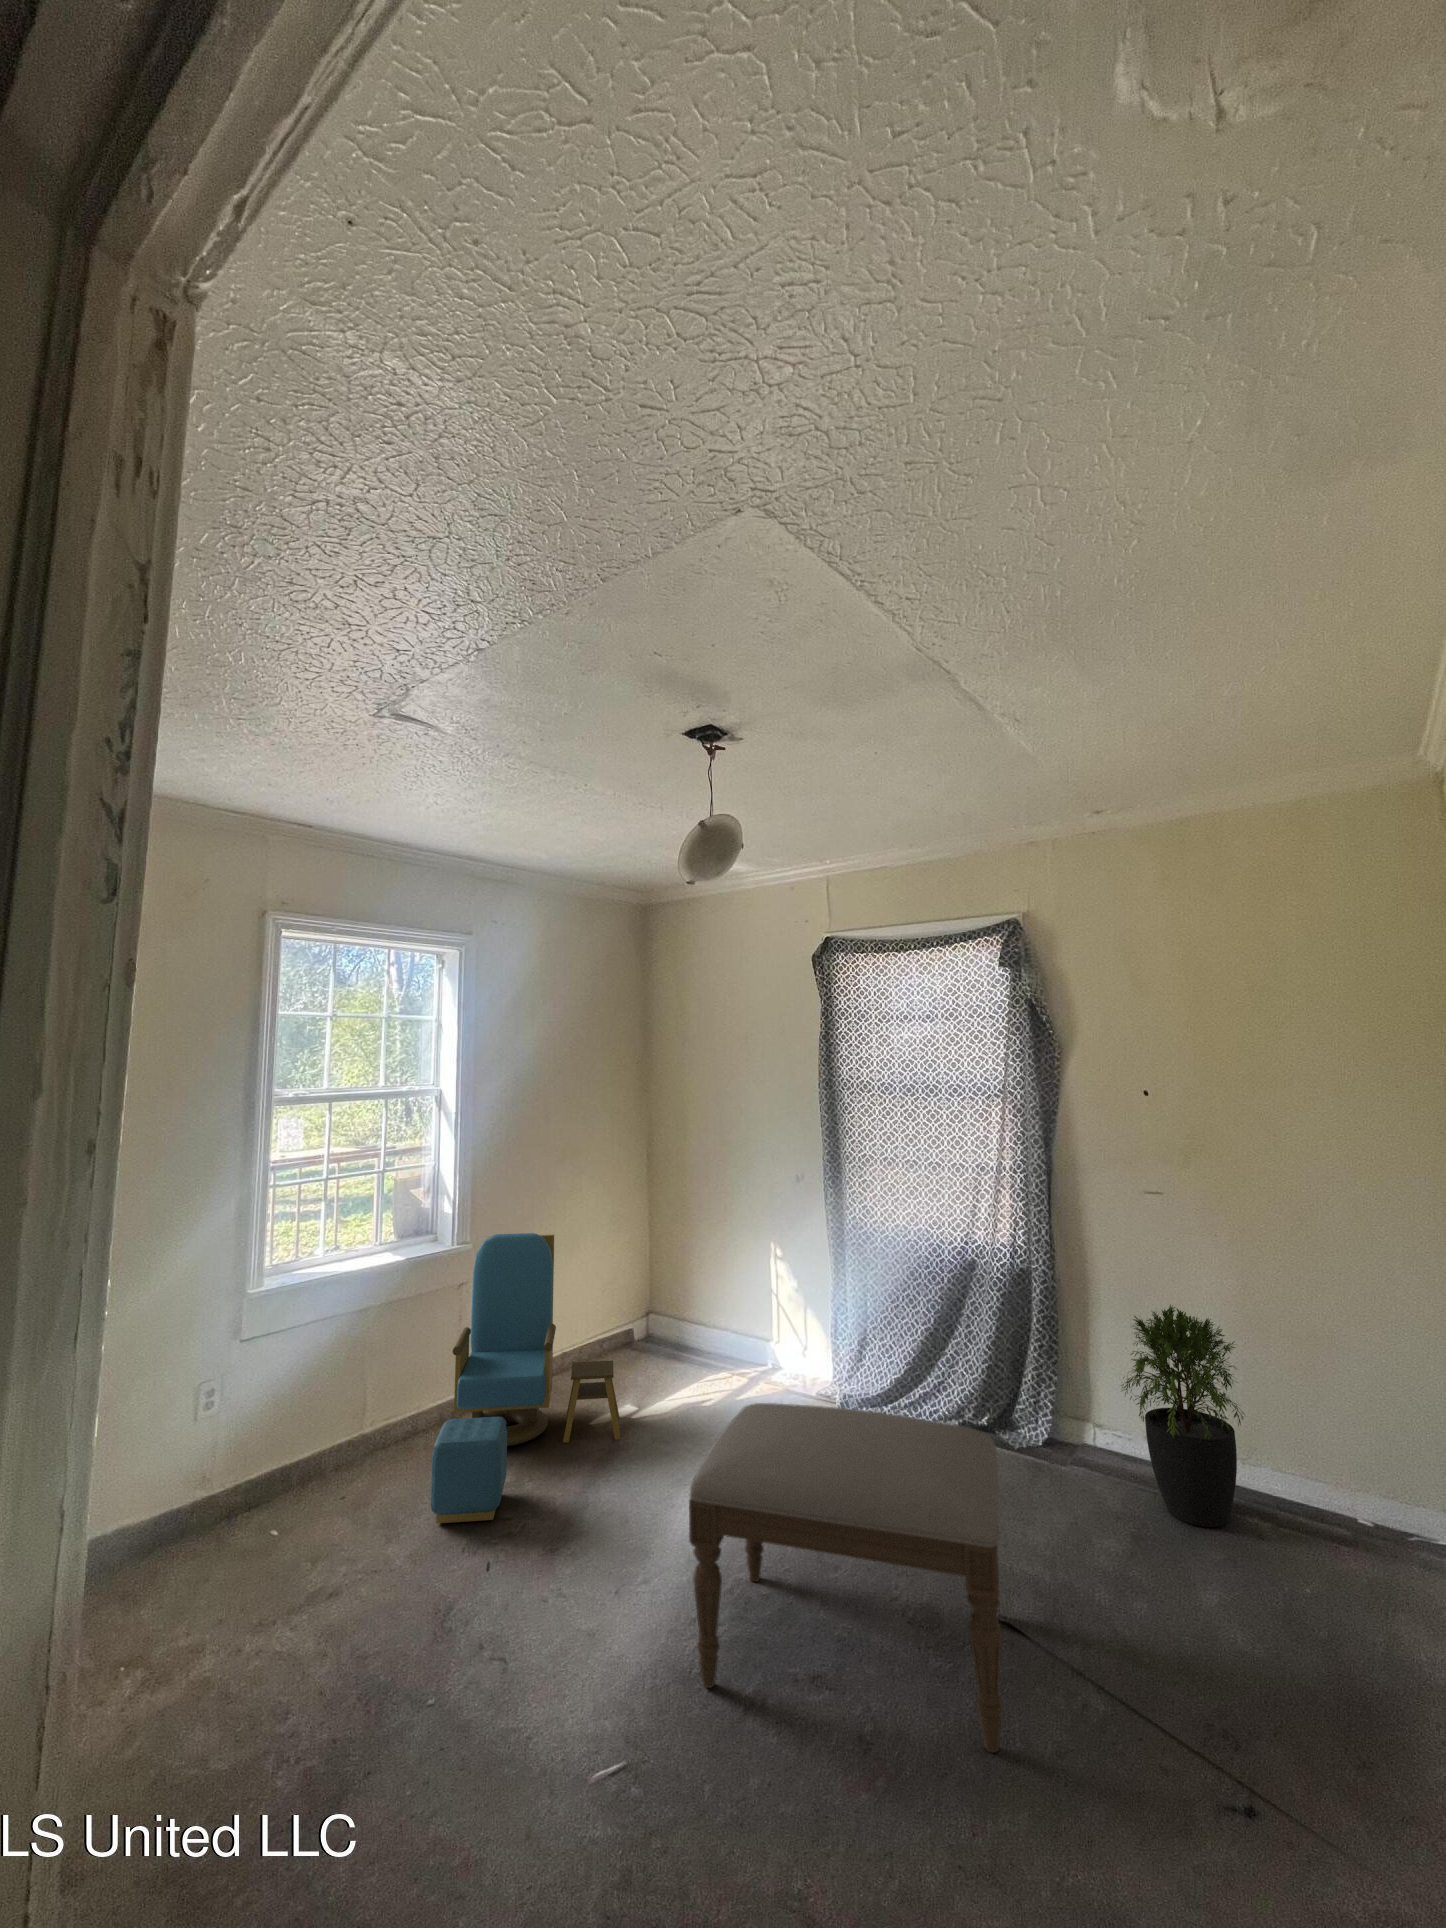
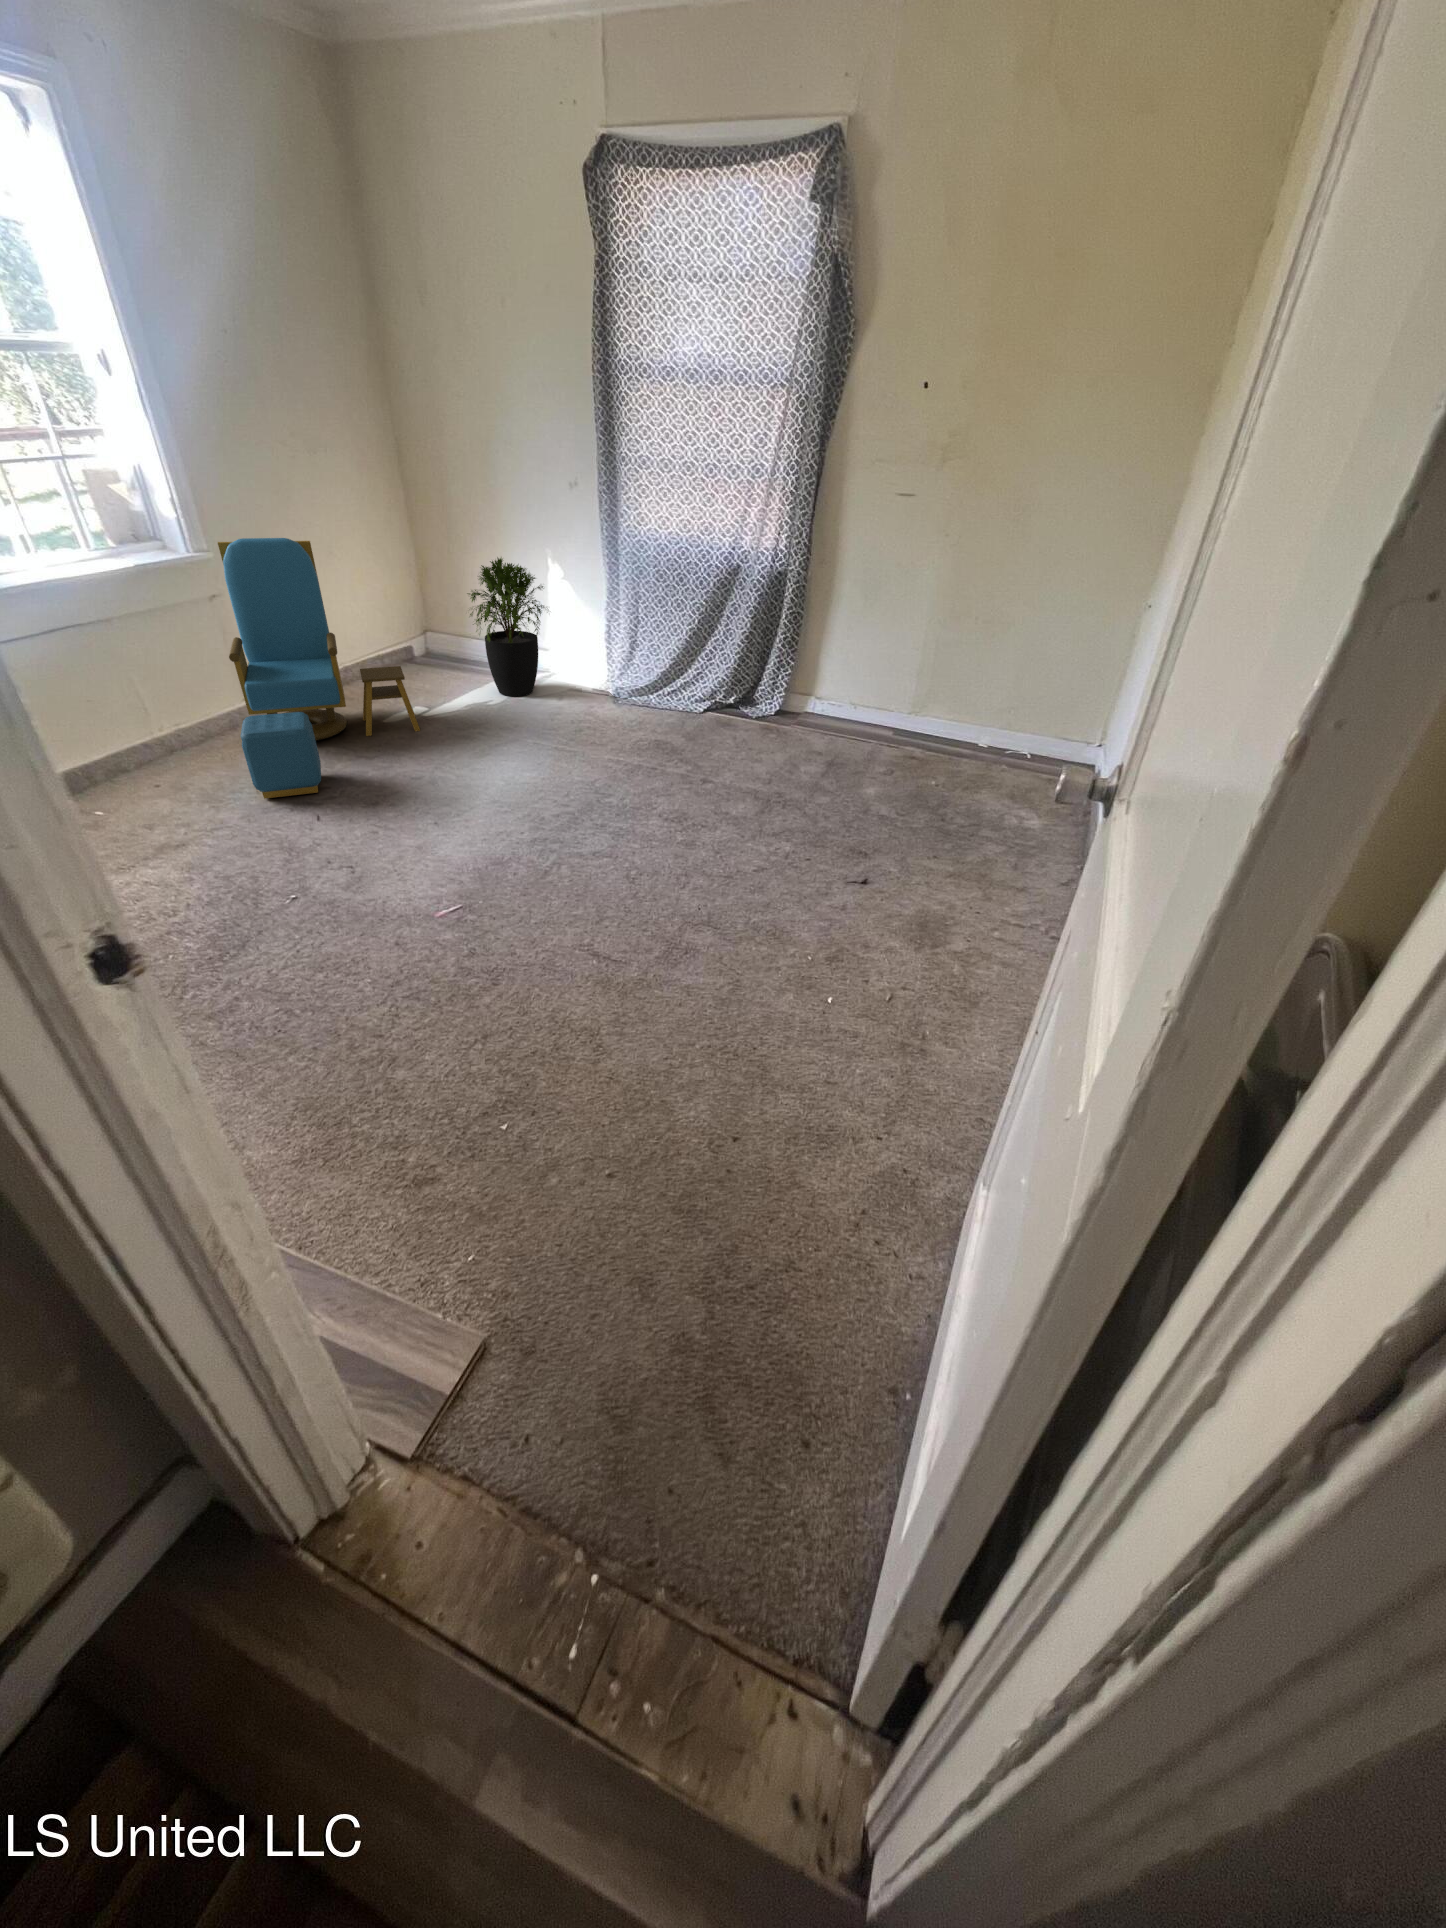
potted plant: present [1121,1304,1245,1527] -> present [467,557,545,696]
ottoman: present [689,1403,1003,1753] -> none [506,681,757,884]

